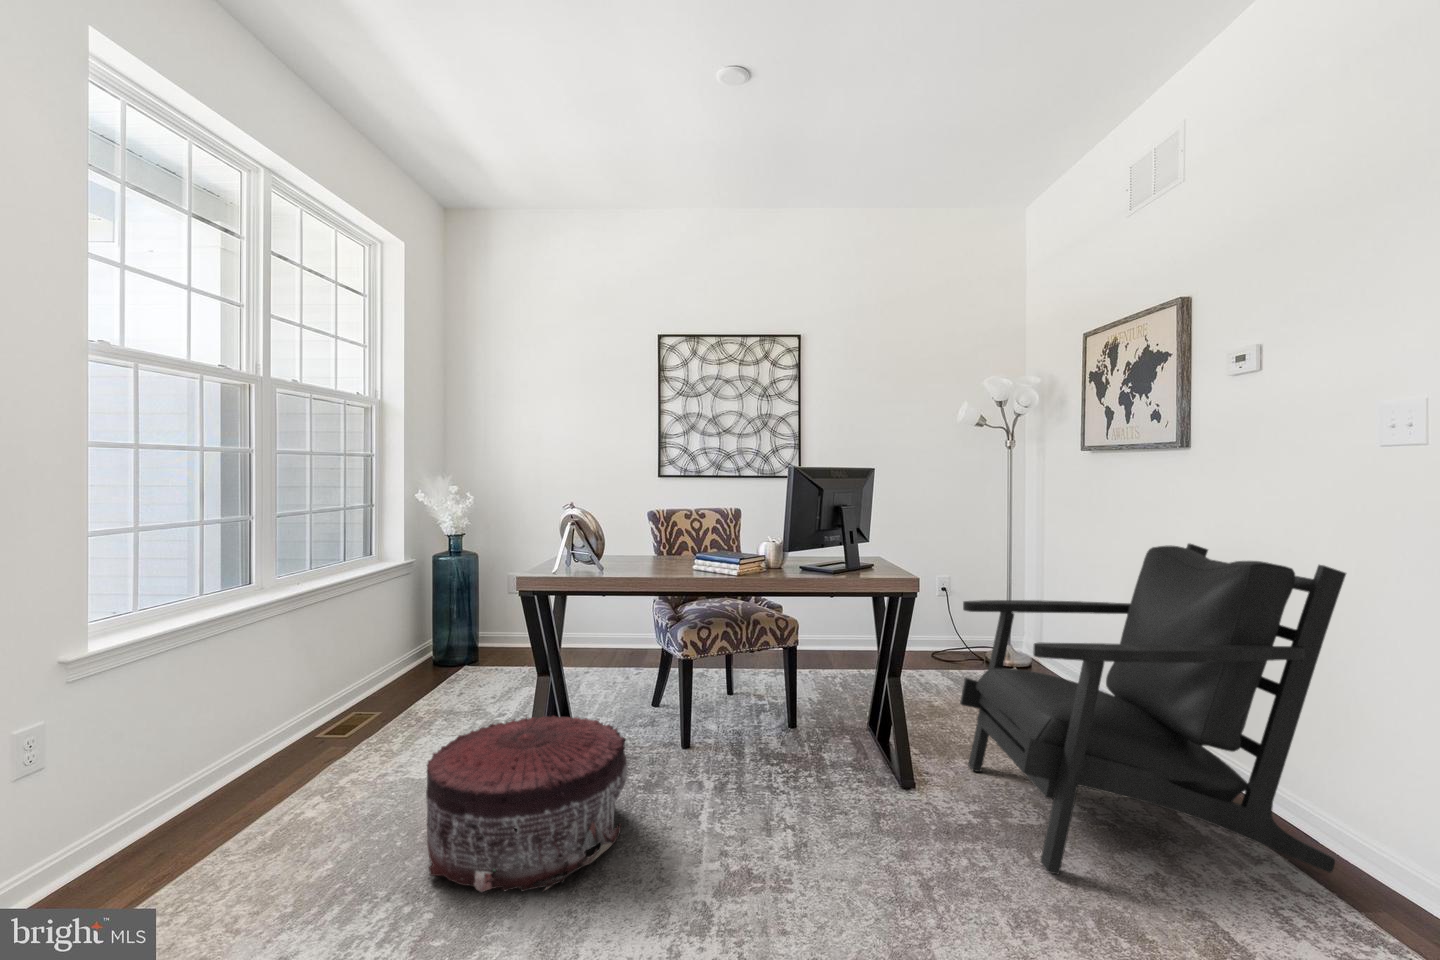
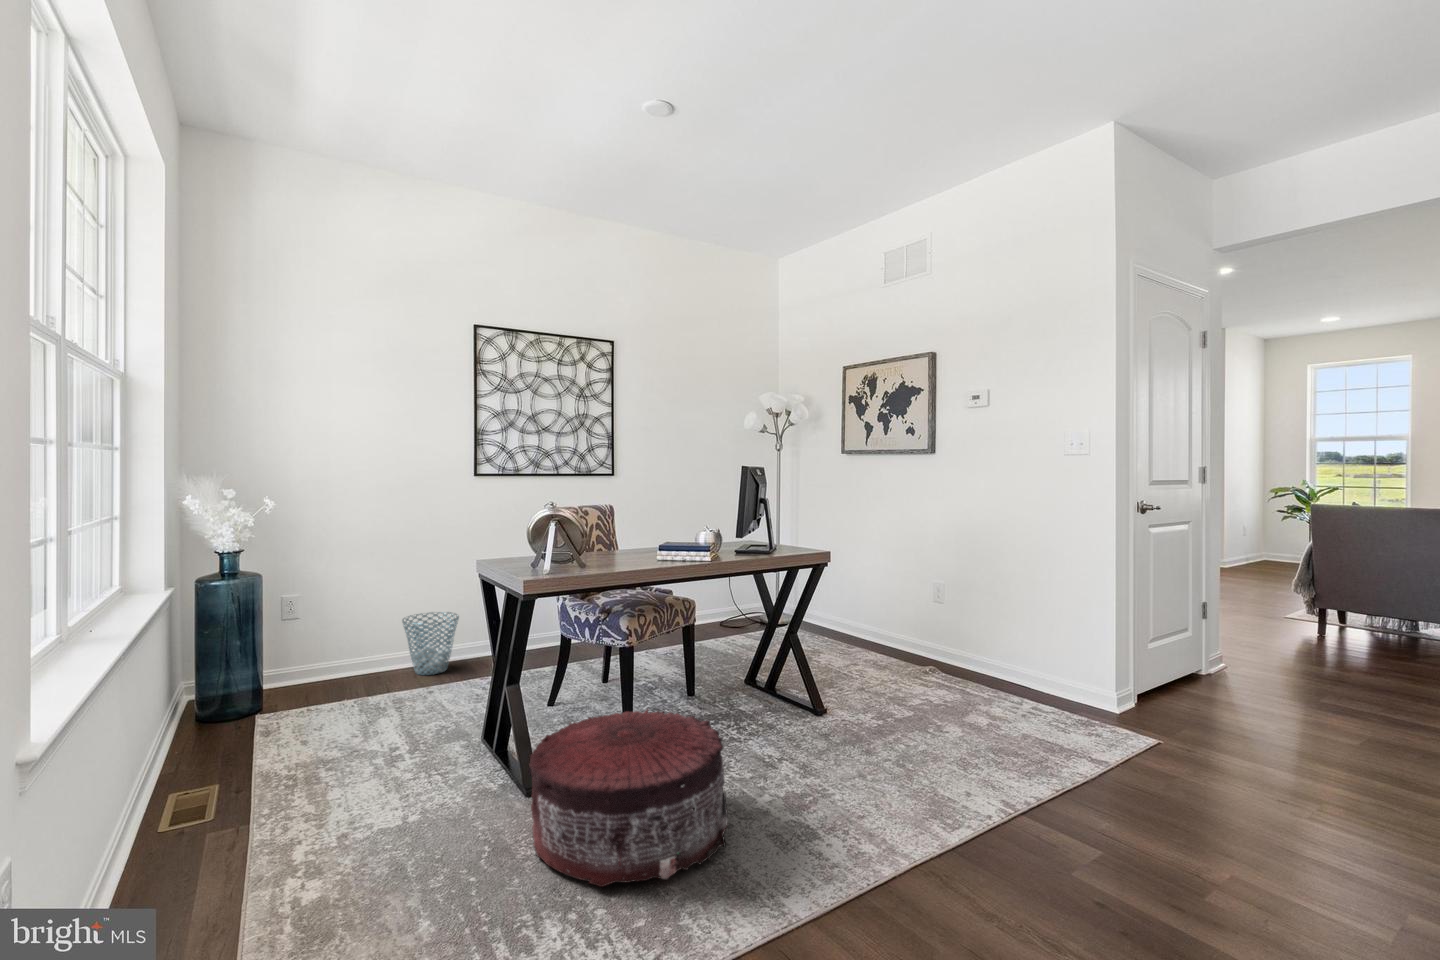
armchair: present [960,544,1346,874] -> none [850,516,1069,737]
waste basket: none [584,599,632,654] -> present [402,612,459,675]

